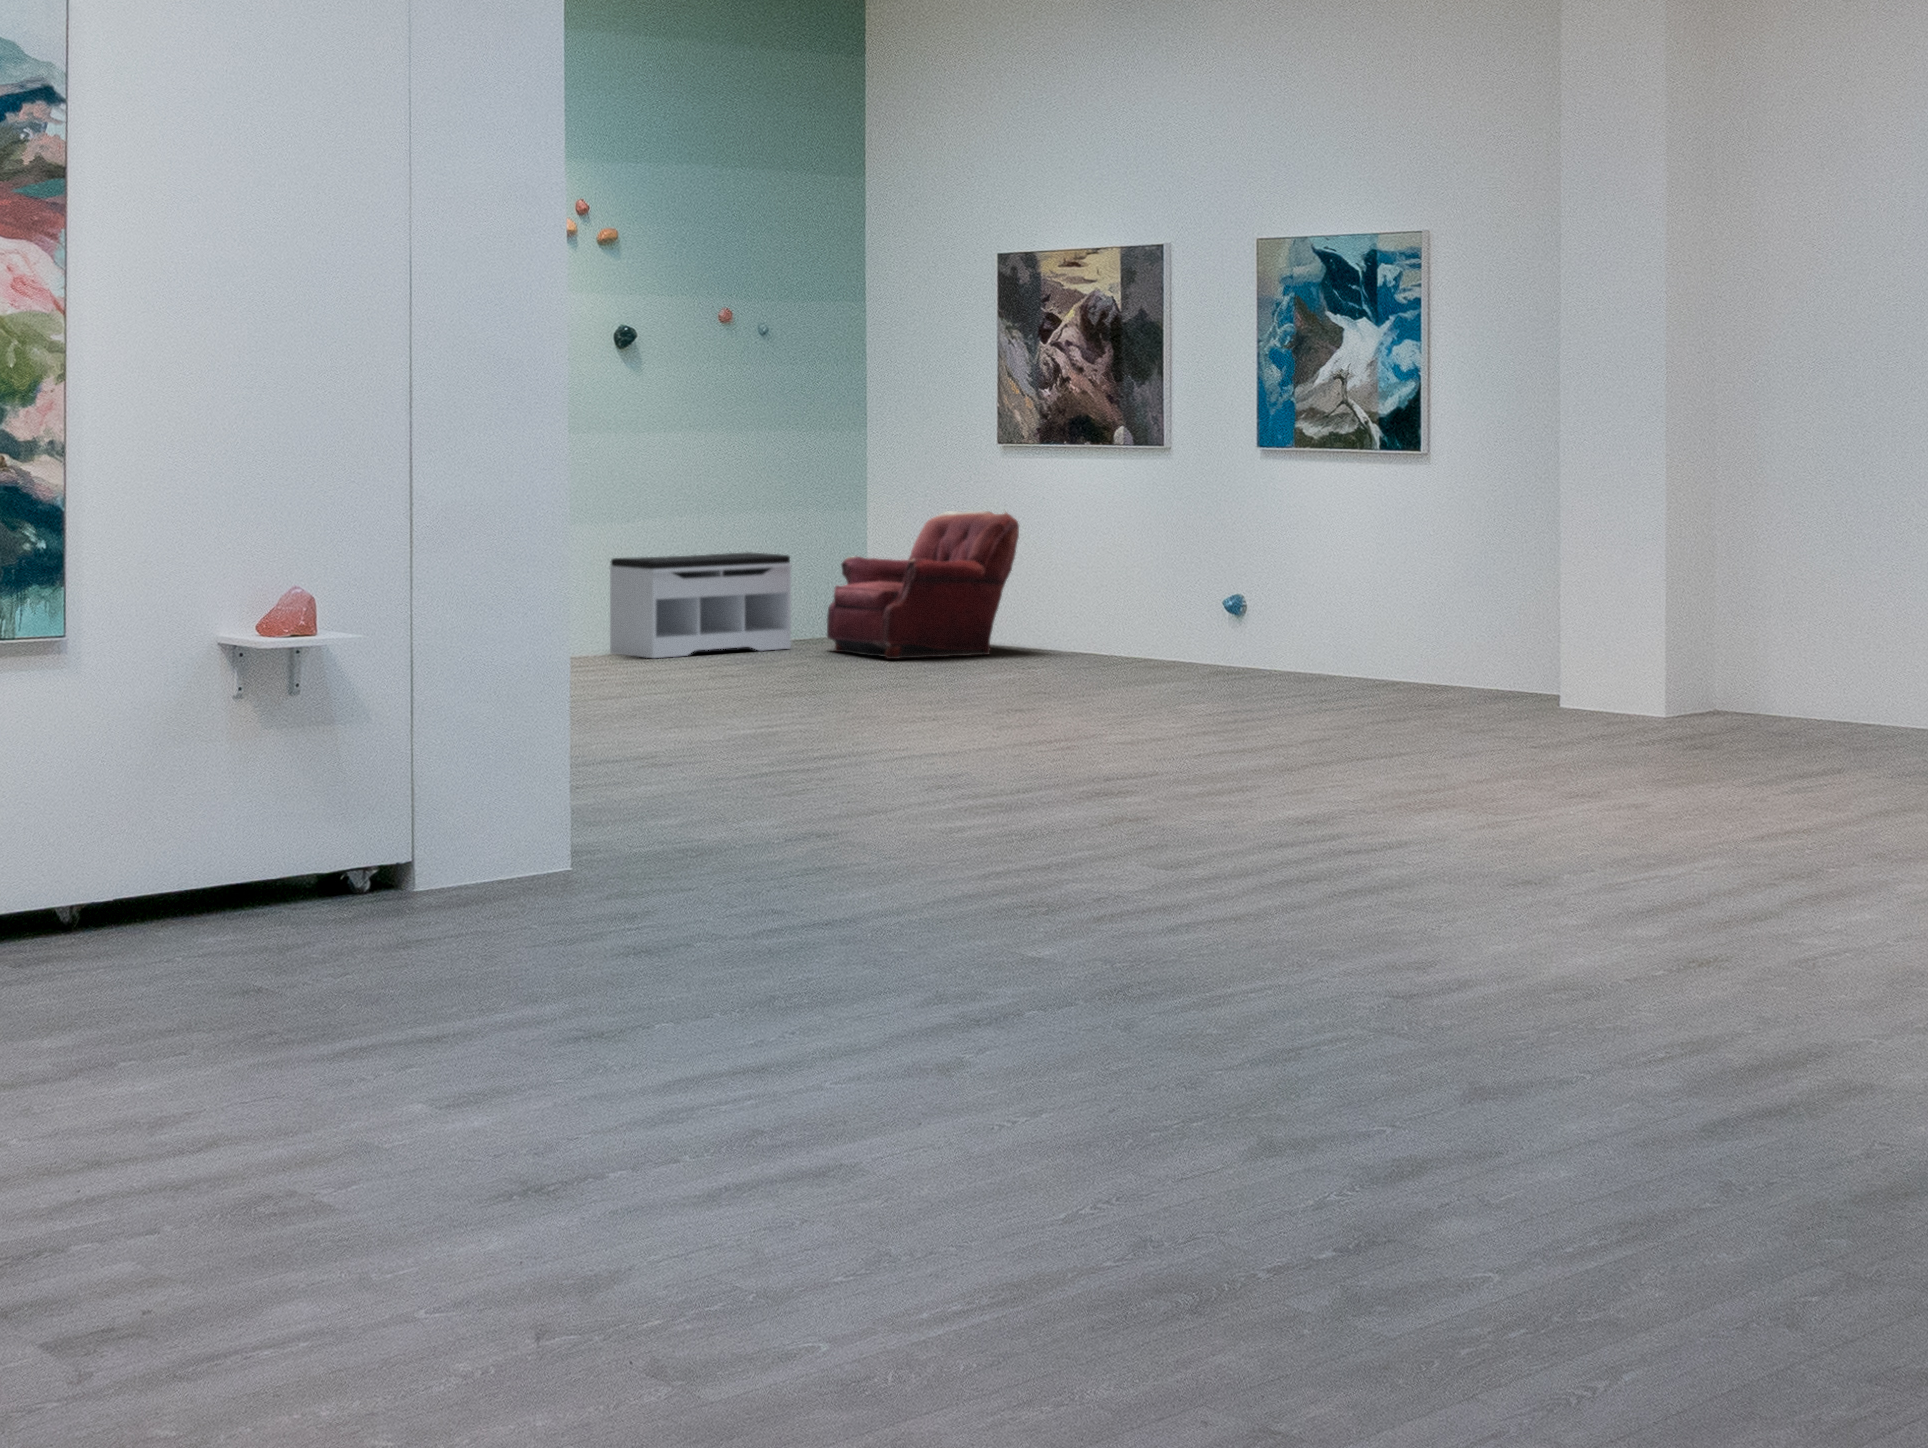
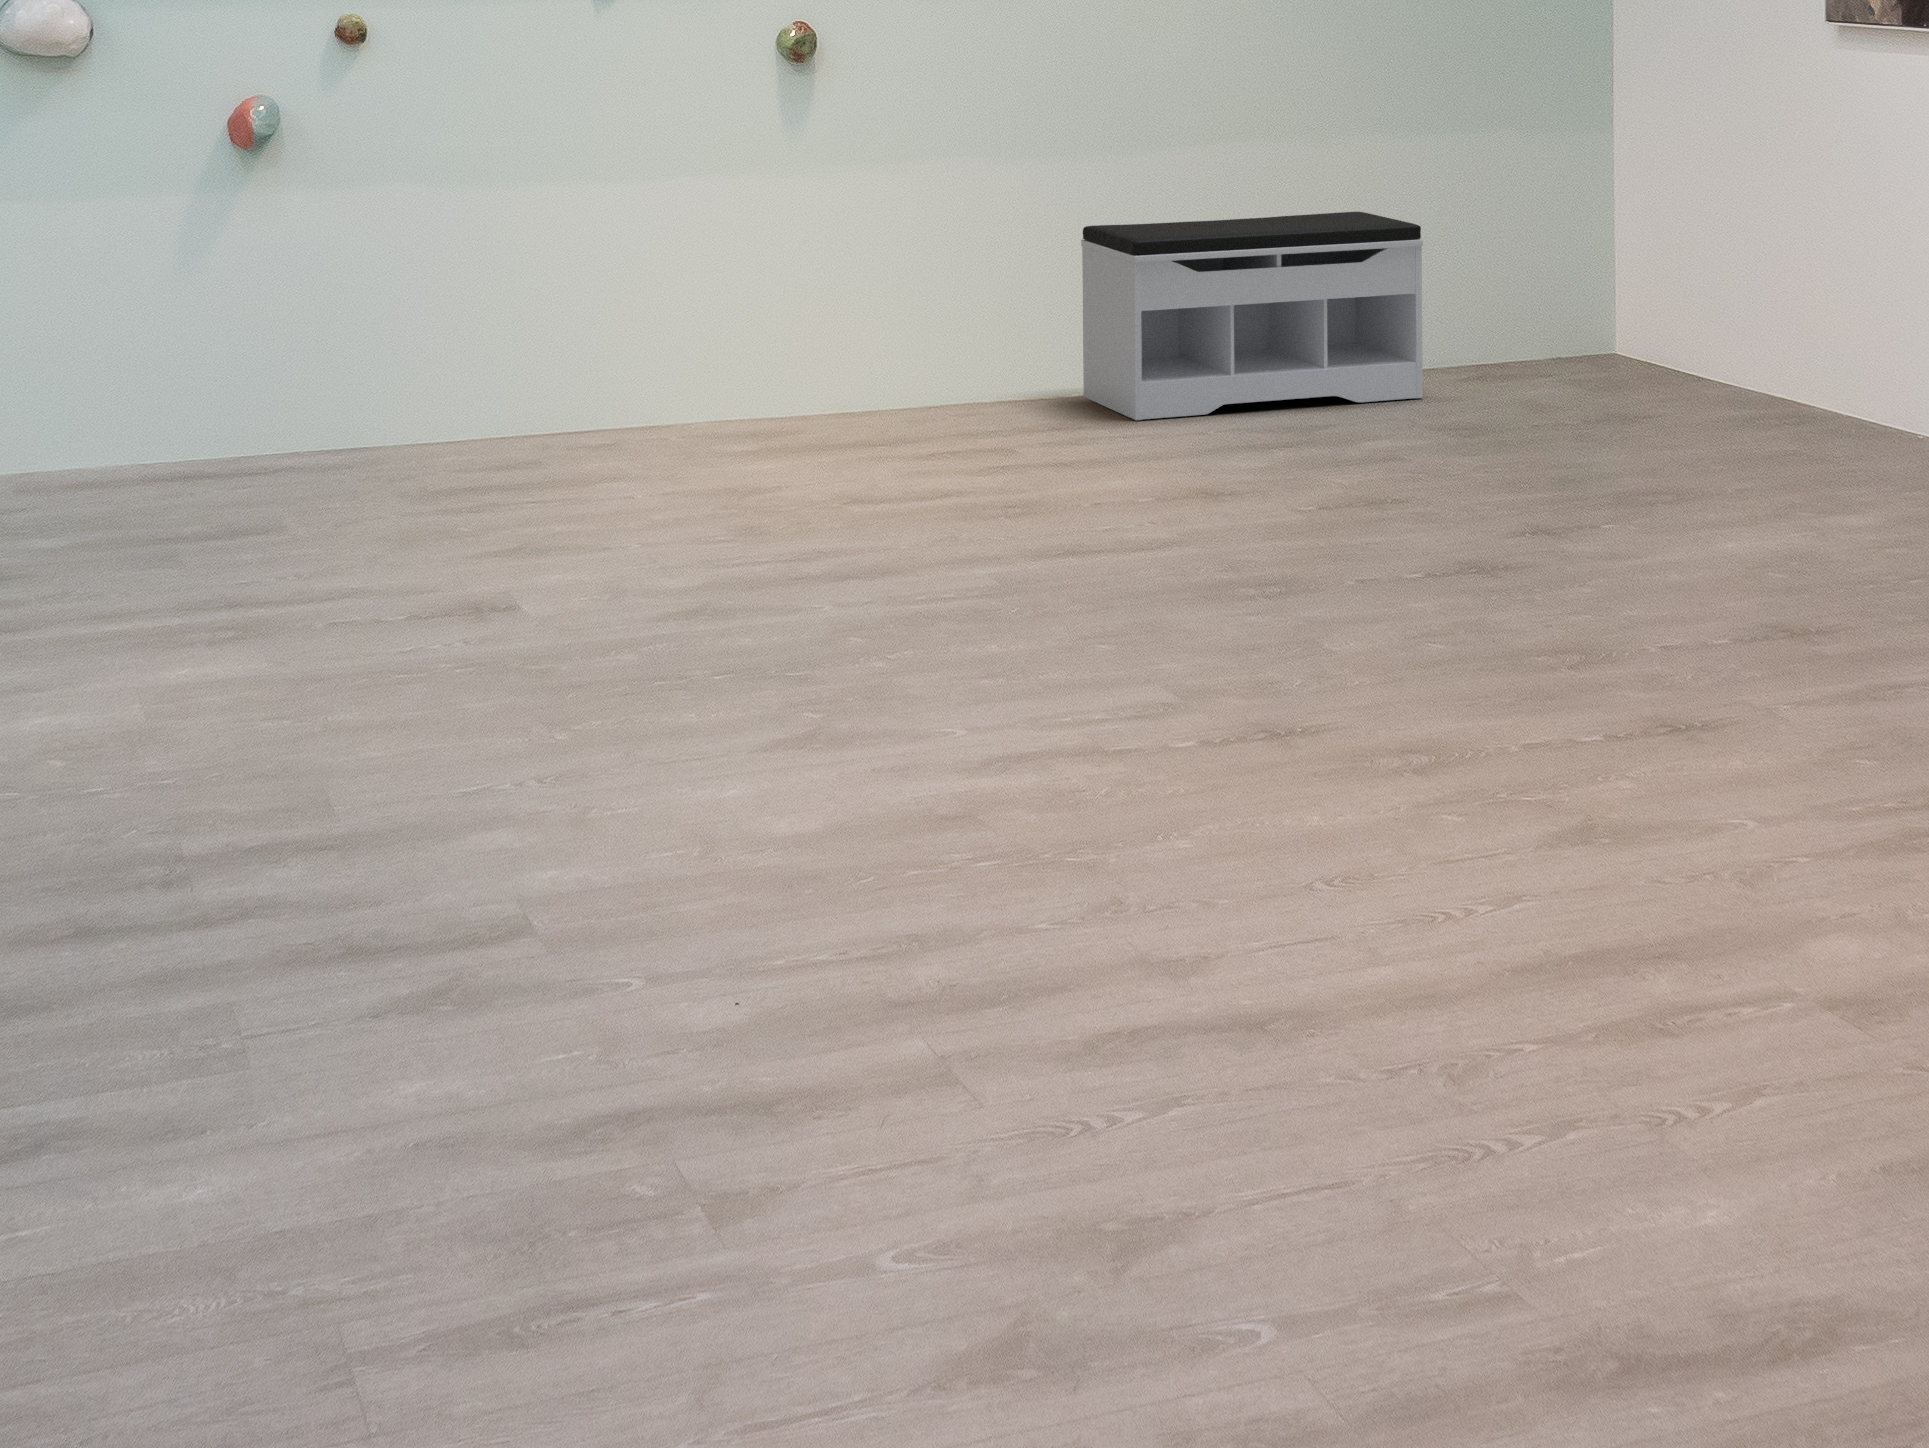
armchair: present [827,511,1019,659] -> none [1484,144,1867,449]

